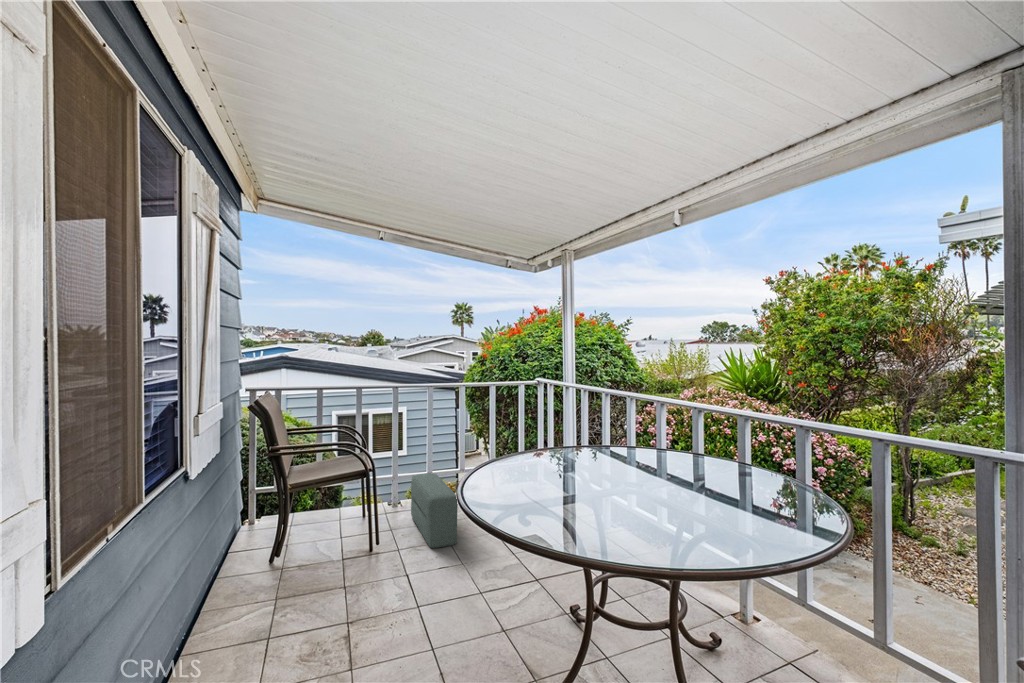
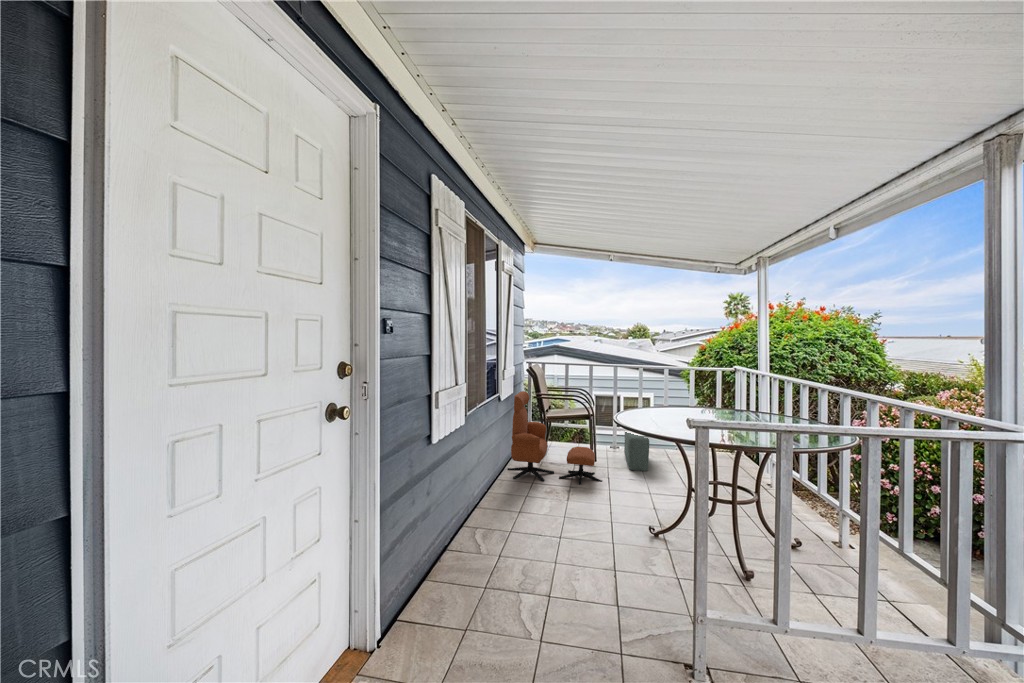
lounge chair: none [208,450,399,637] -> present [507,391,602,485]

